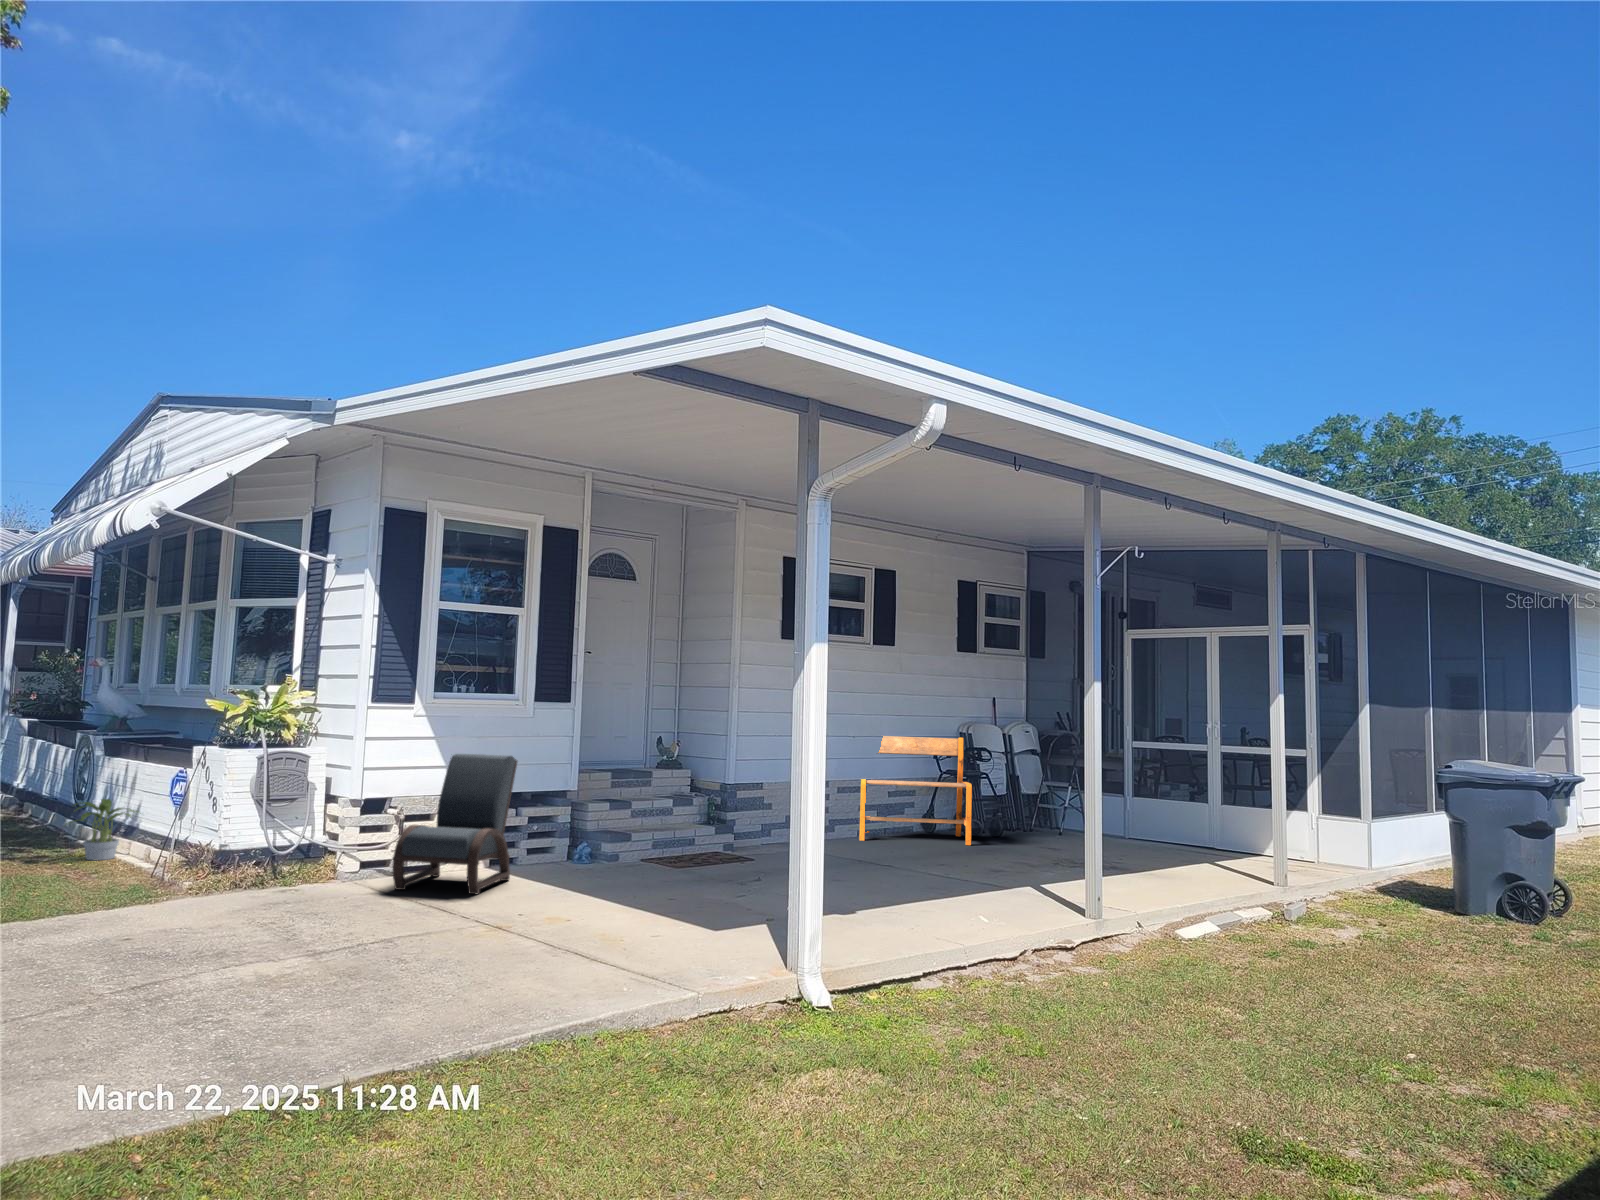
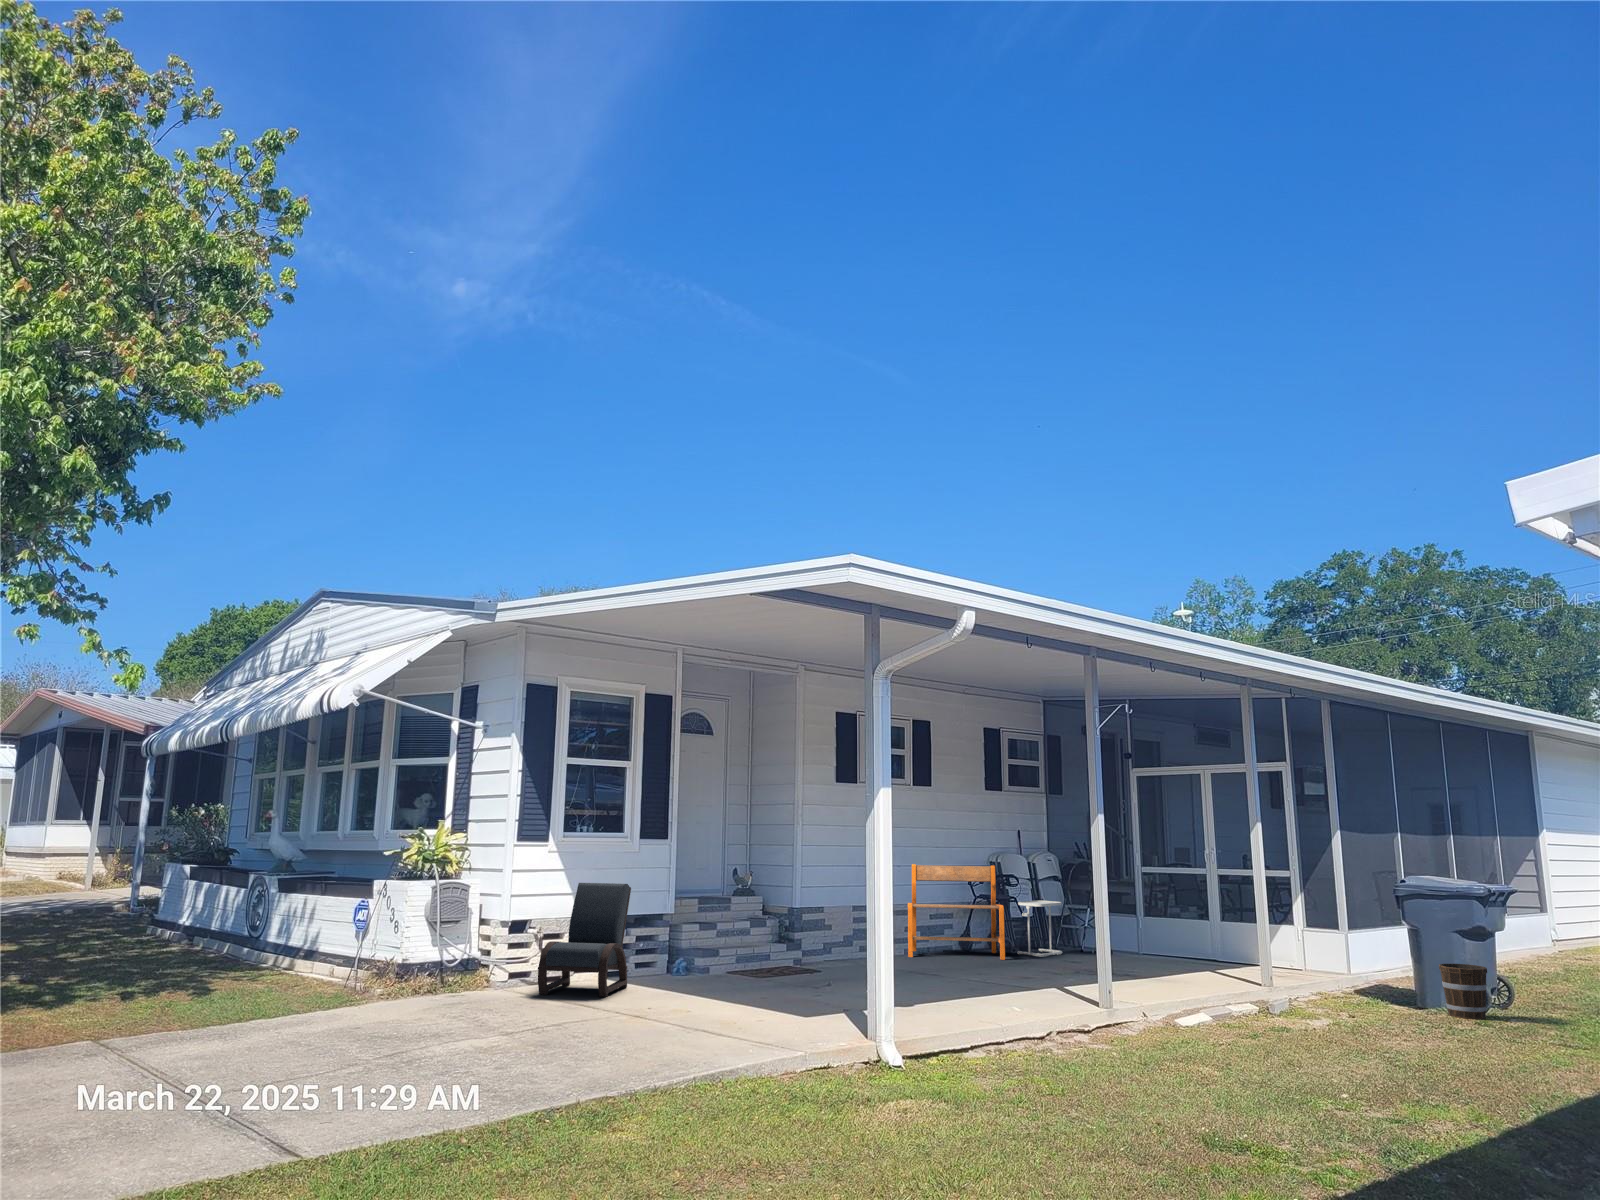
side table: none [985,778,1038,841] -> present [1017,900,1062,957]
potted plant: present [71,799,141,860] -> none [263,926,325,977]
bucket: none [1489,865,1549,932] -> present [1439,964,1487,1019]

